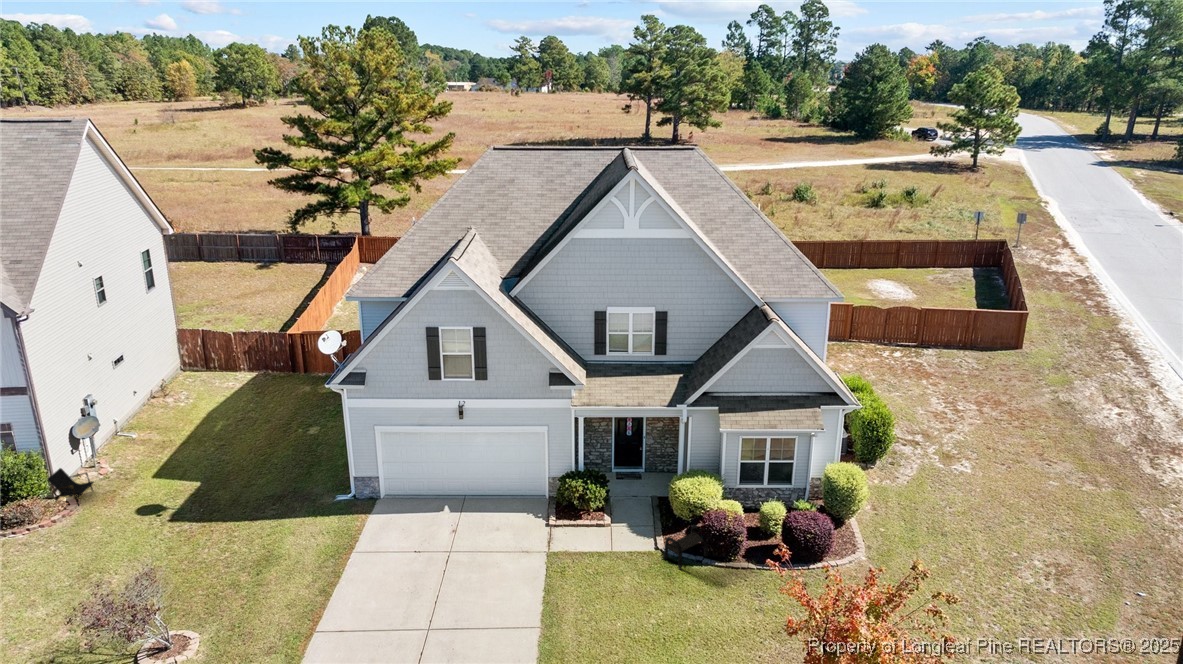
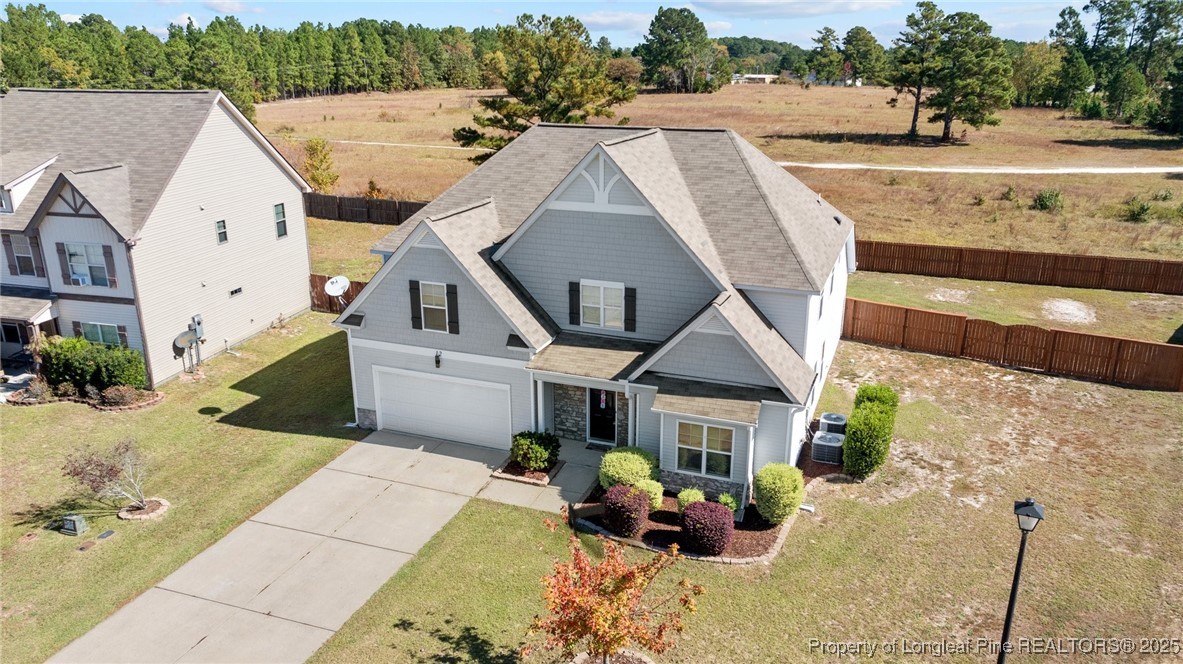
lounge chair: present [48,468,93,505] -> none [148,369,183,400]

